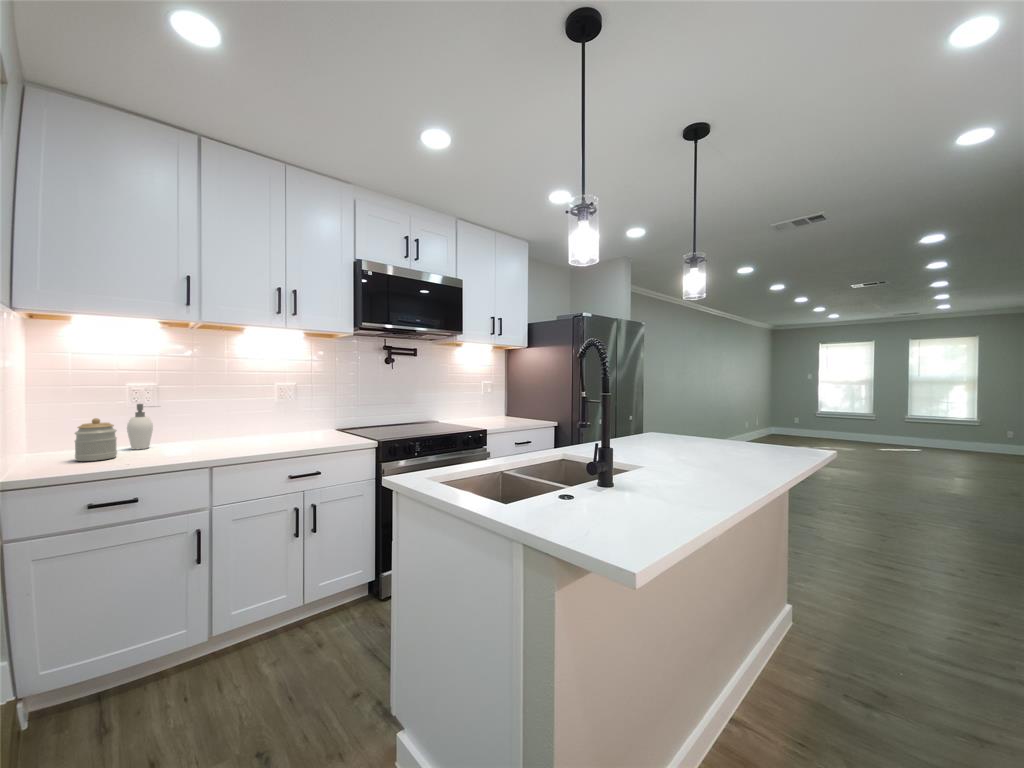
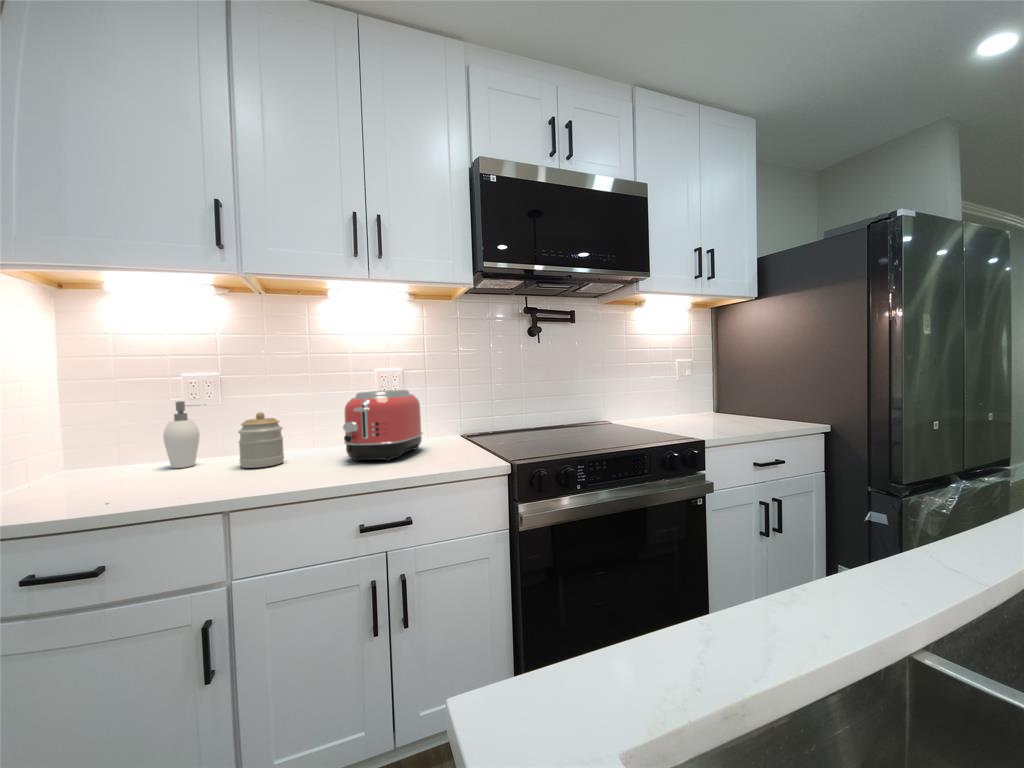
toaster: none [267,399,317,442] -> present [343,390,422,461]
jar: present [75,418,117,461] -> present [238,412,284,468]

